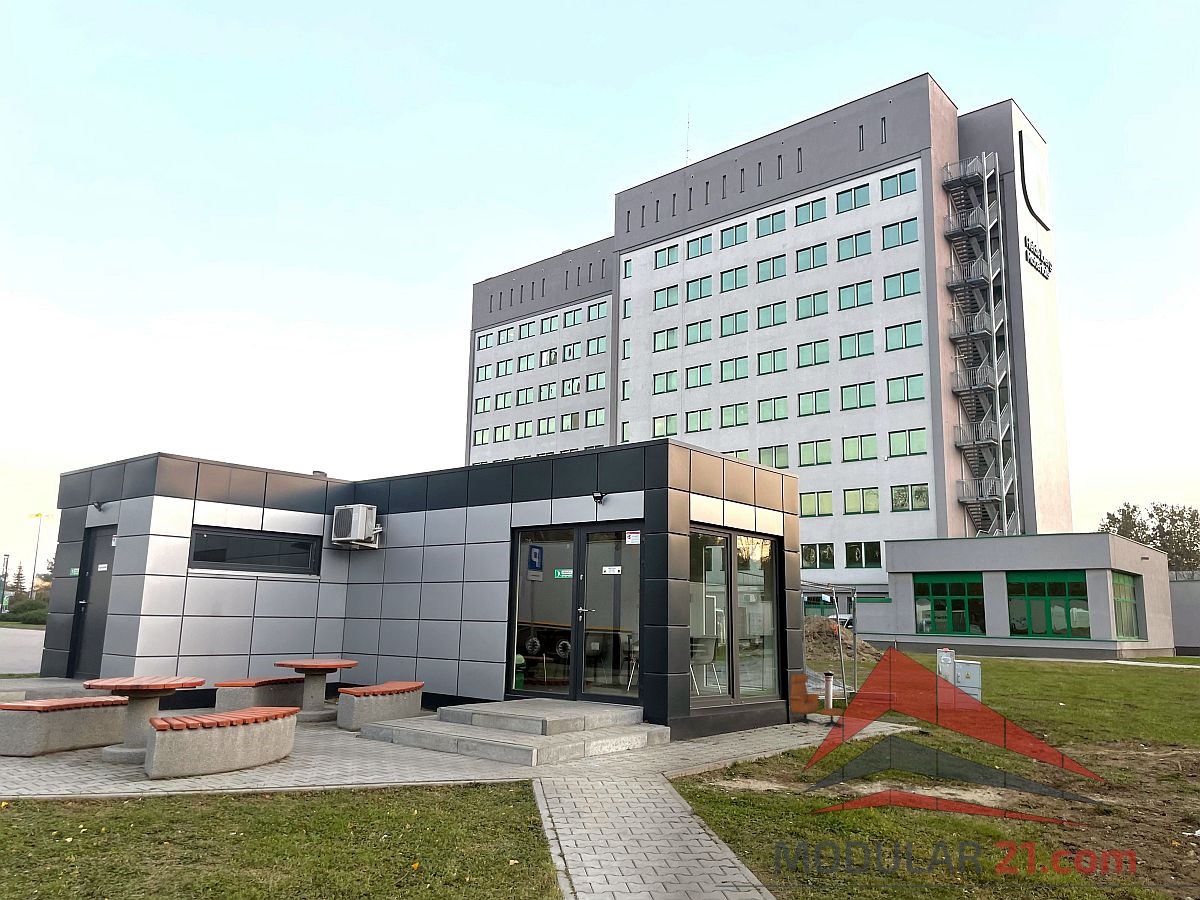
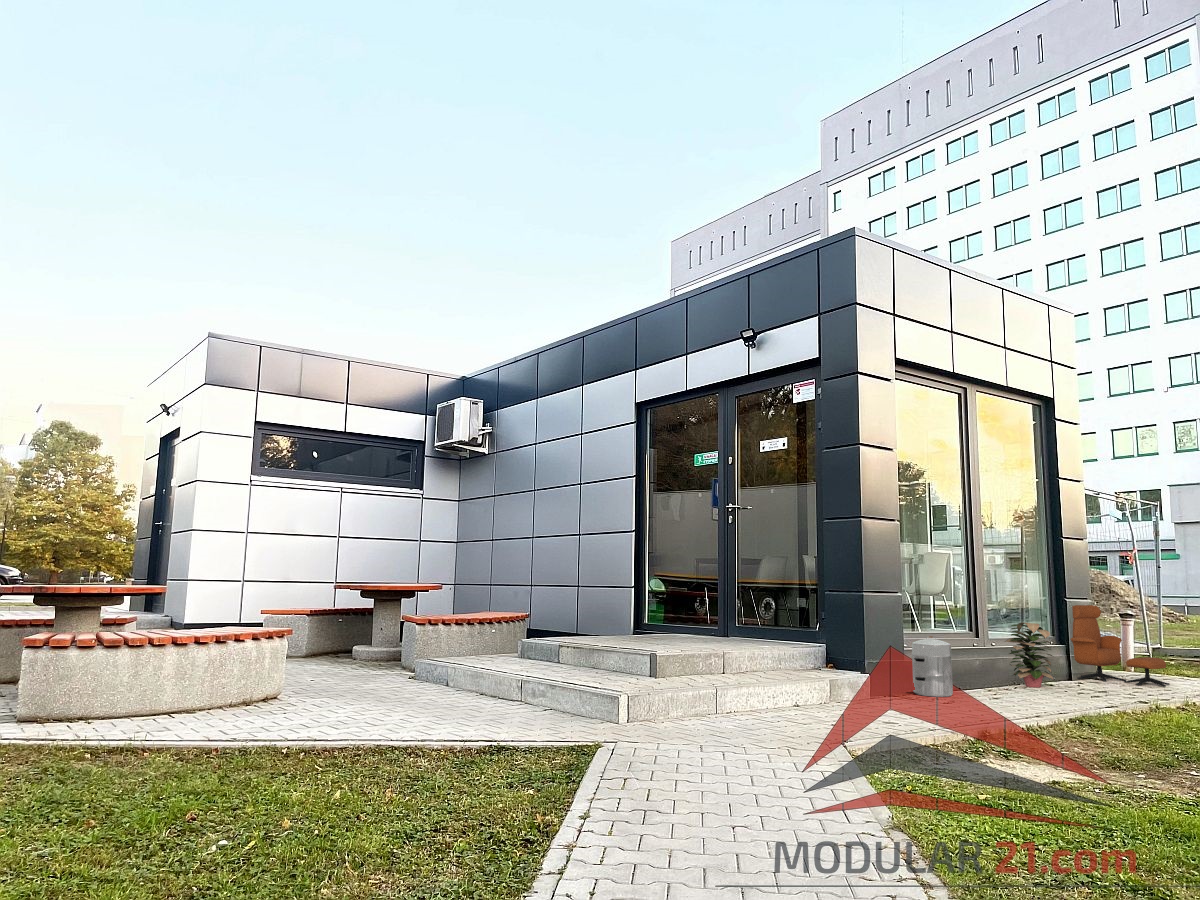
decorative plant: none [749,689,778,730] -> present [1005,622,1054,687]
waste bin: none [695,701,718,740] -> present [912,636,953,697]

